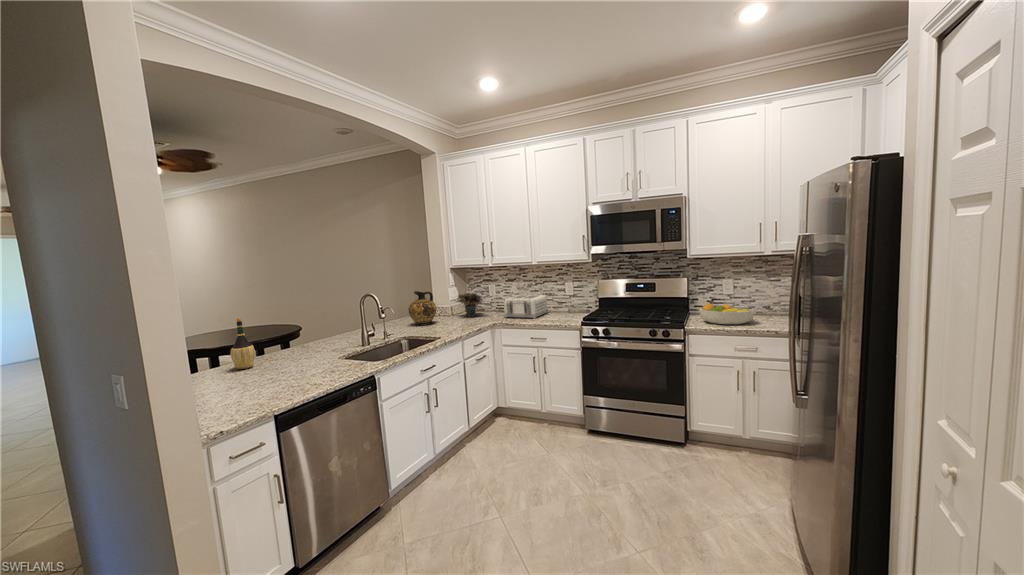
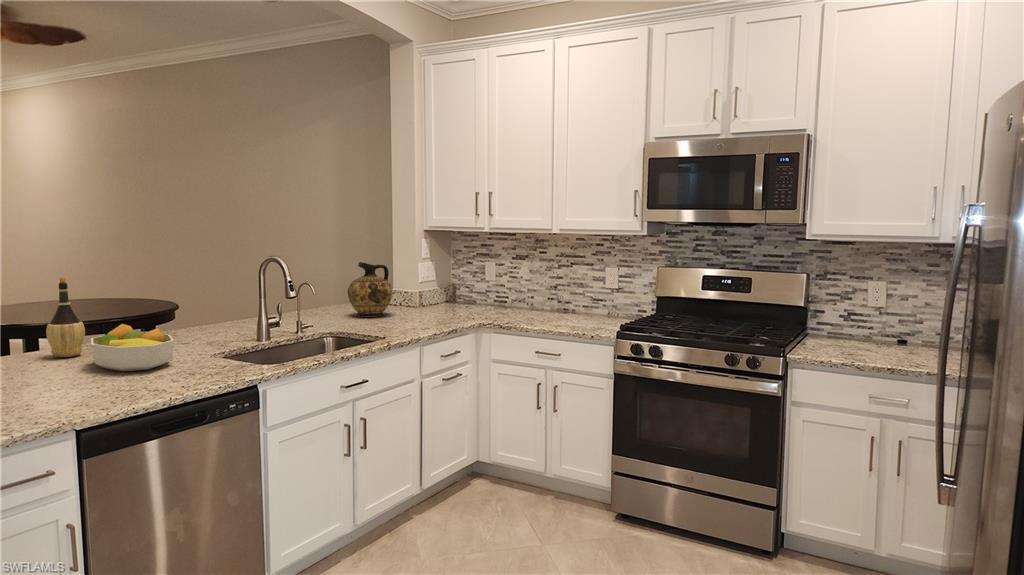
potted plant: present [454,293,482,317] -> none [424,273,476,311]
toaster: present [504,295,548,319] -> none [499,282,574,322]
fruit bowl: present [699,303,754,325] -> present [91,324,174,371]

